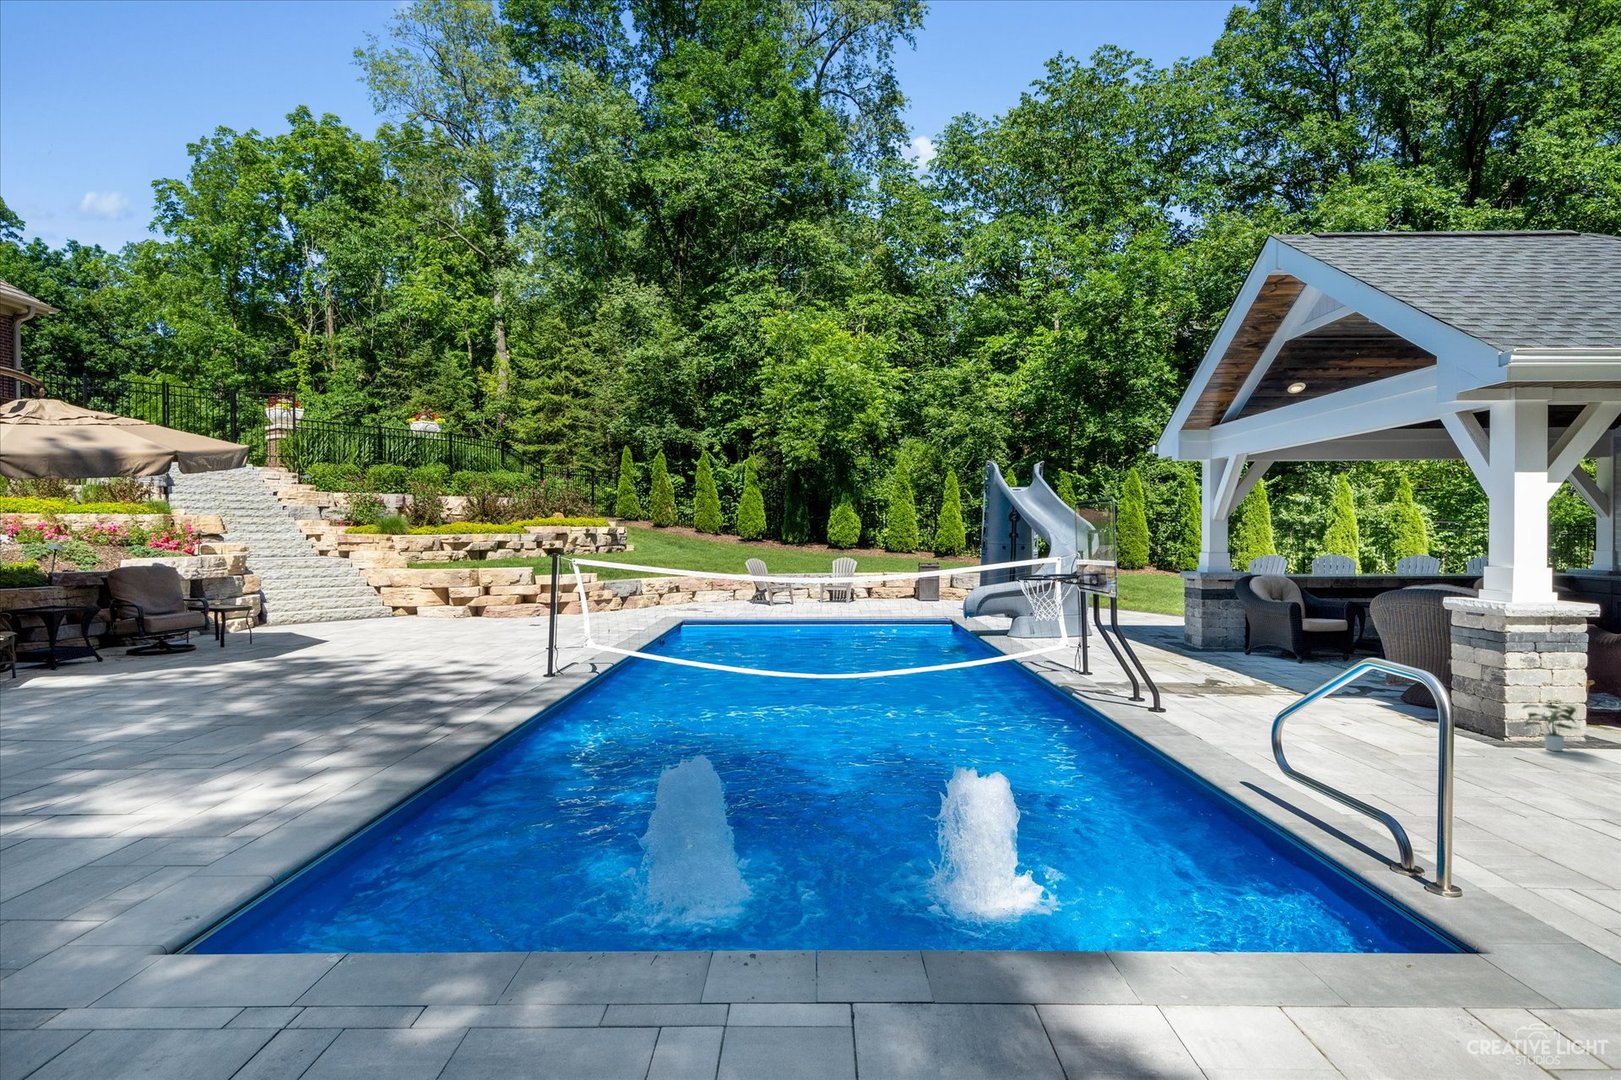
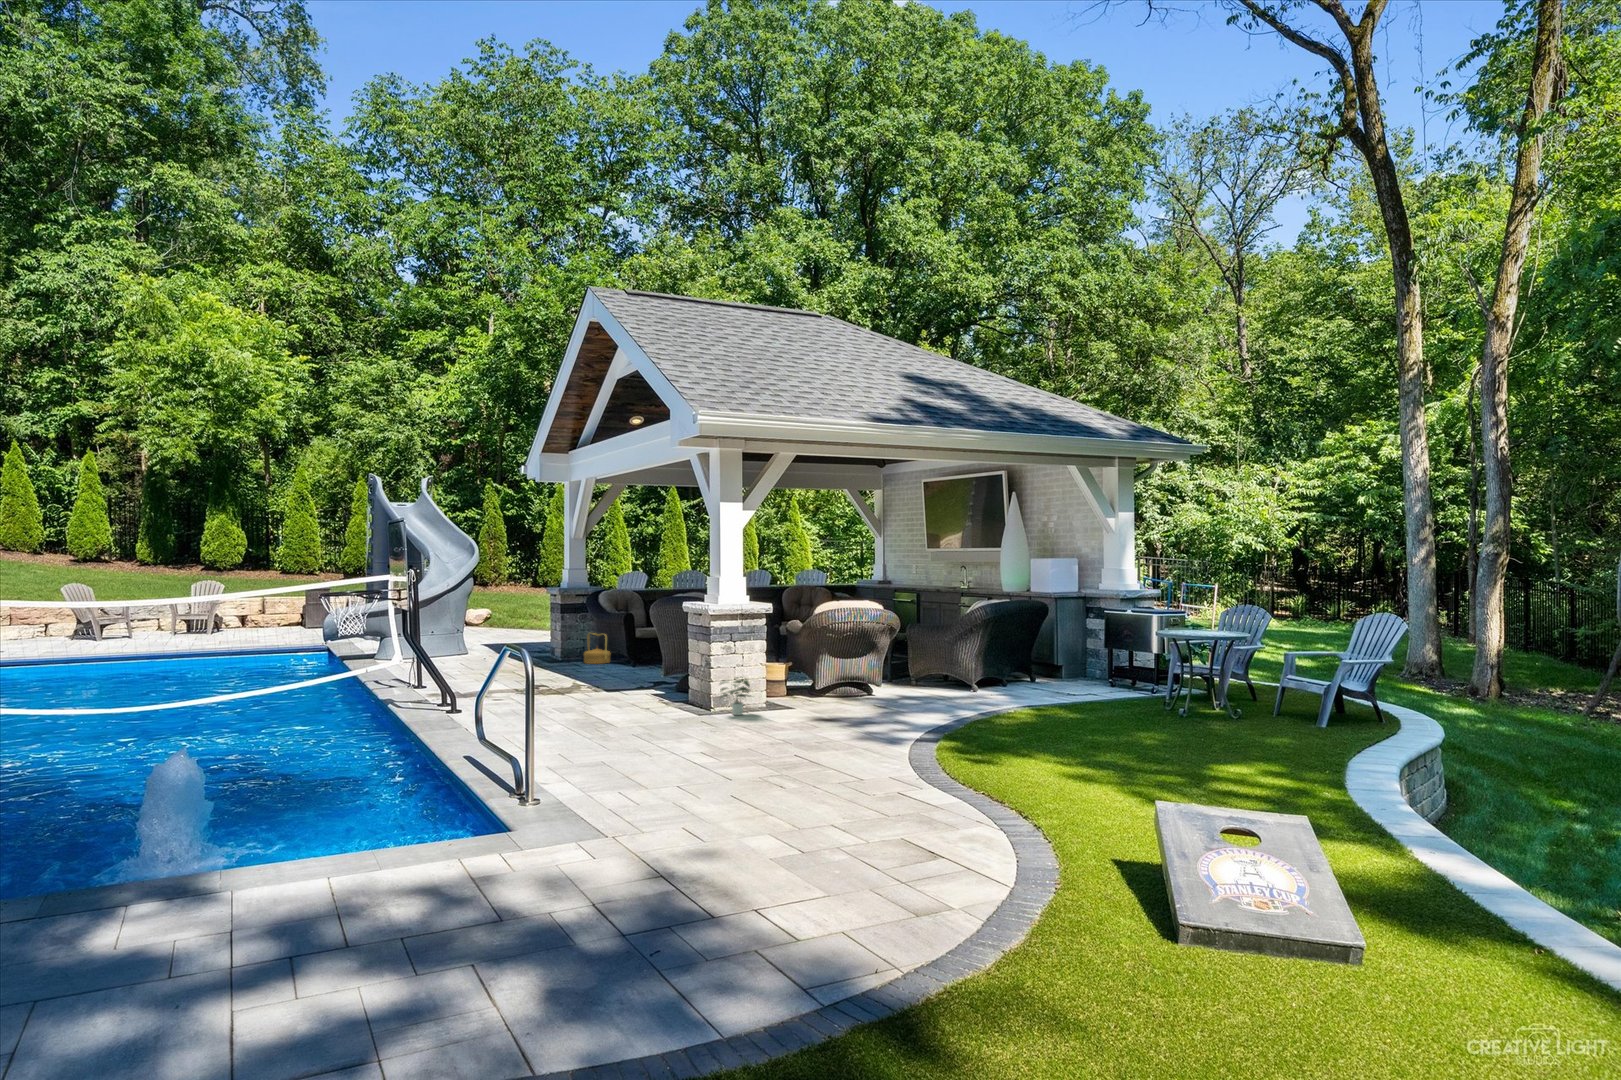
woven basket: none [1228,623,1261,658] -> present [584,633,610,664]

